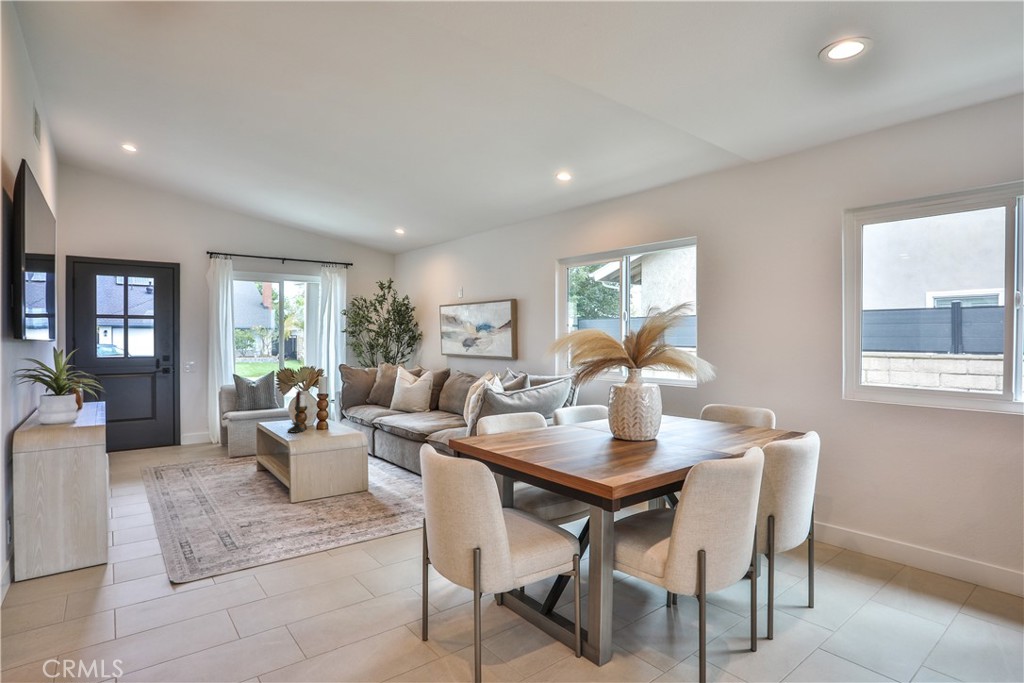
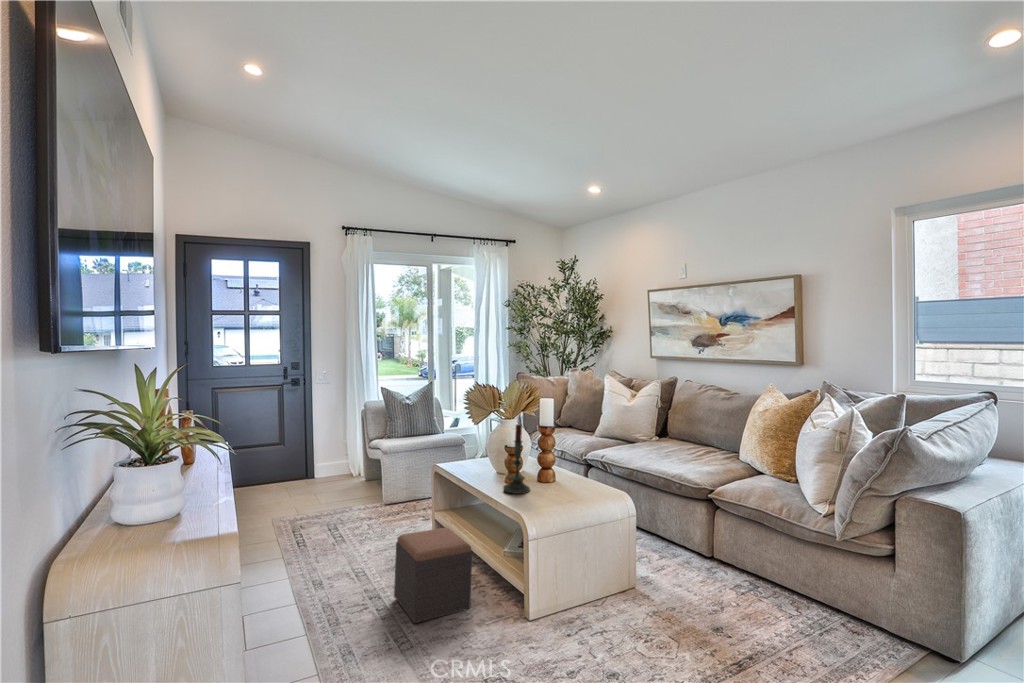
footstool: none [212,453,259,502] -> present [394,528,472,623]

